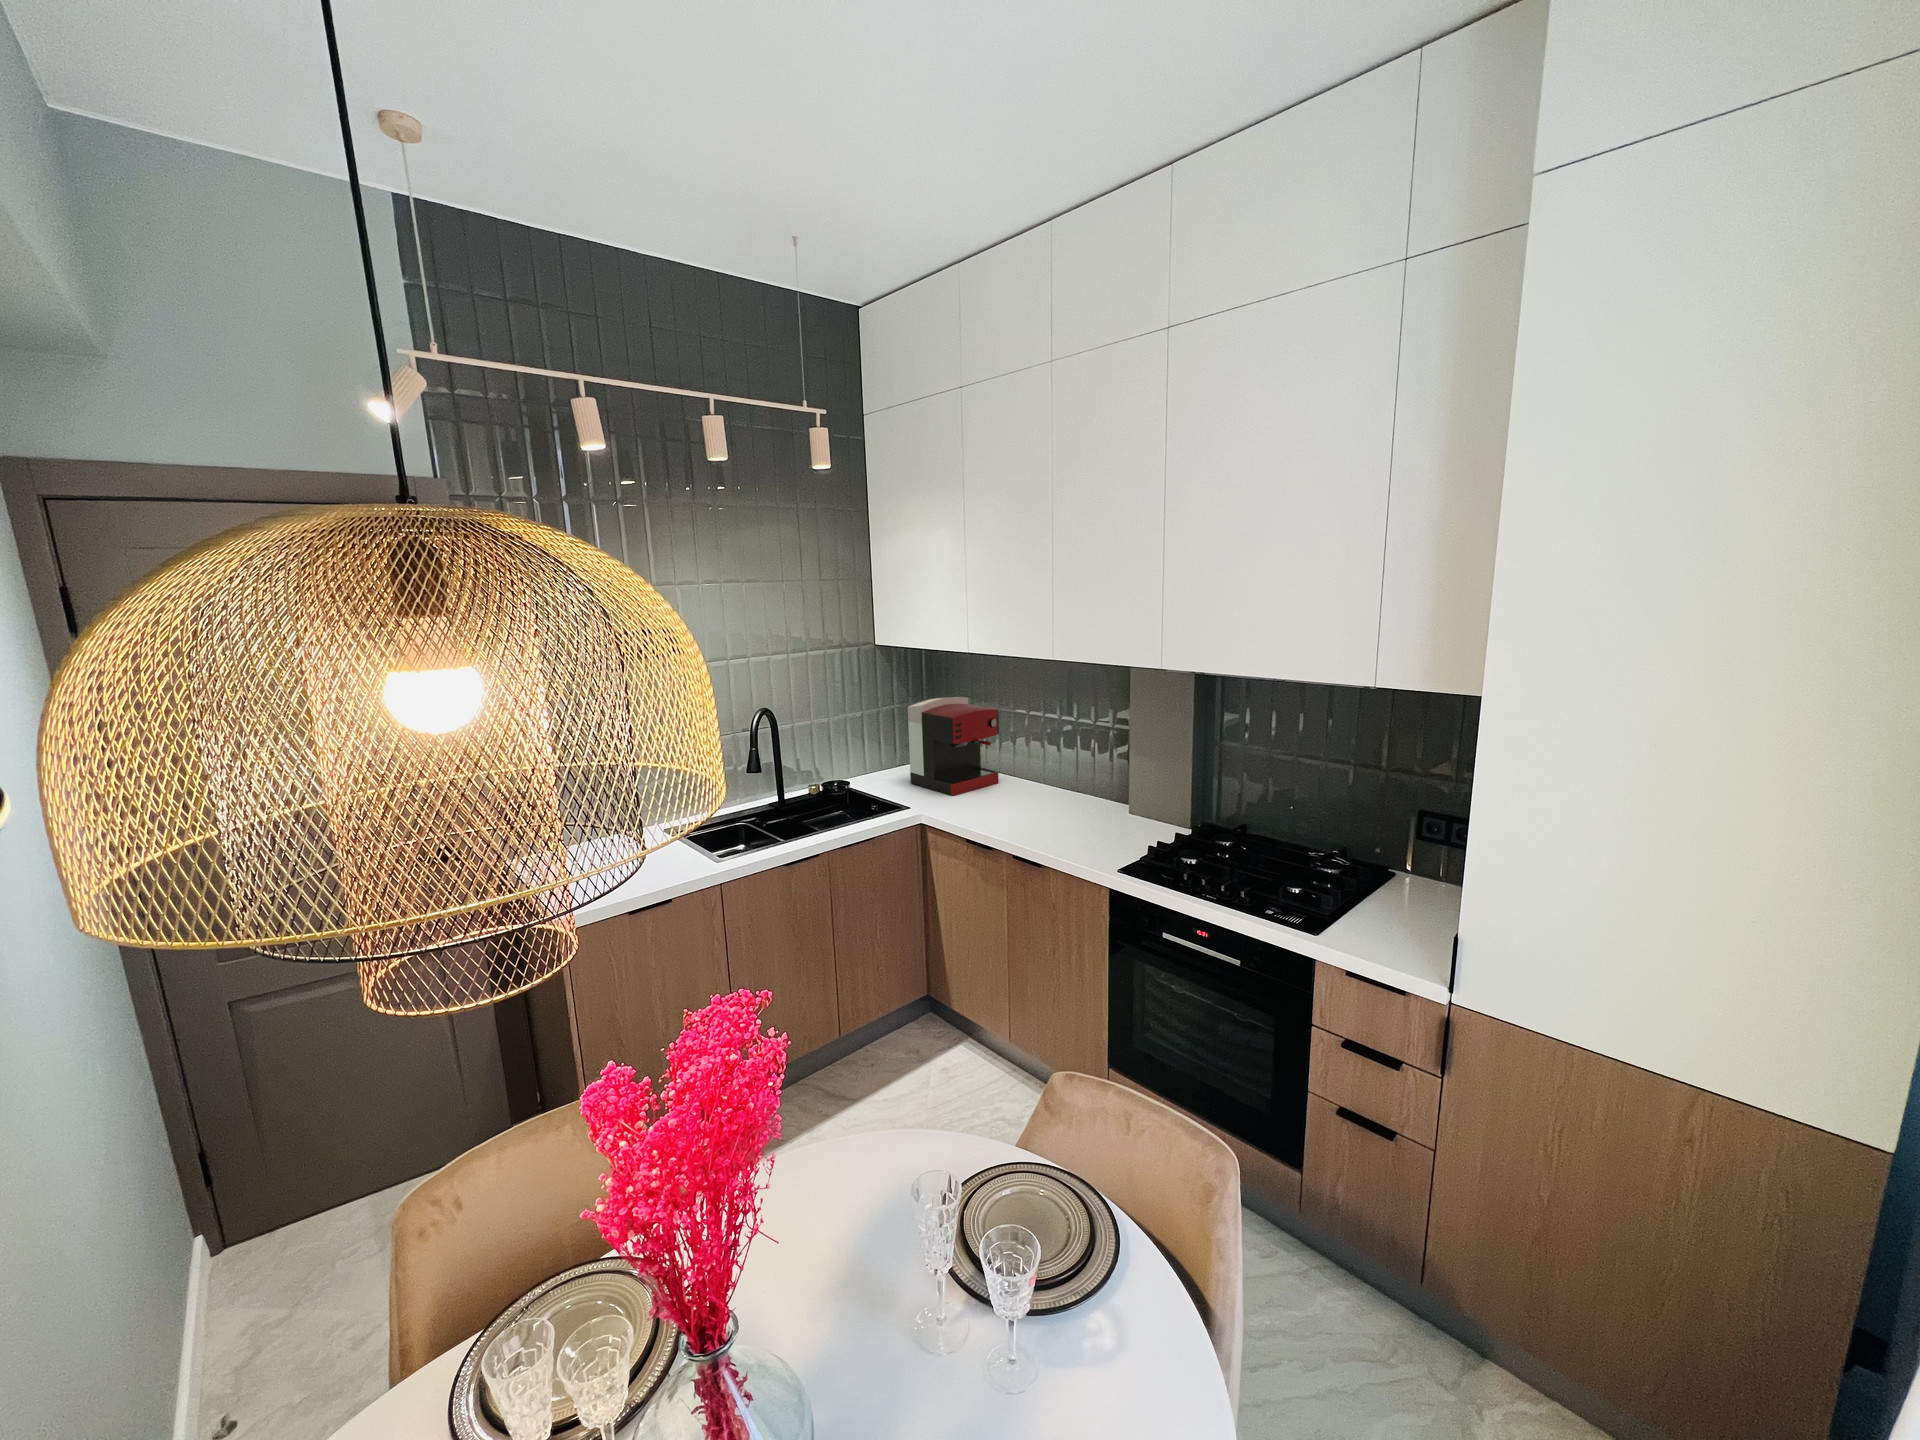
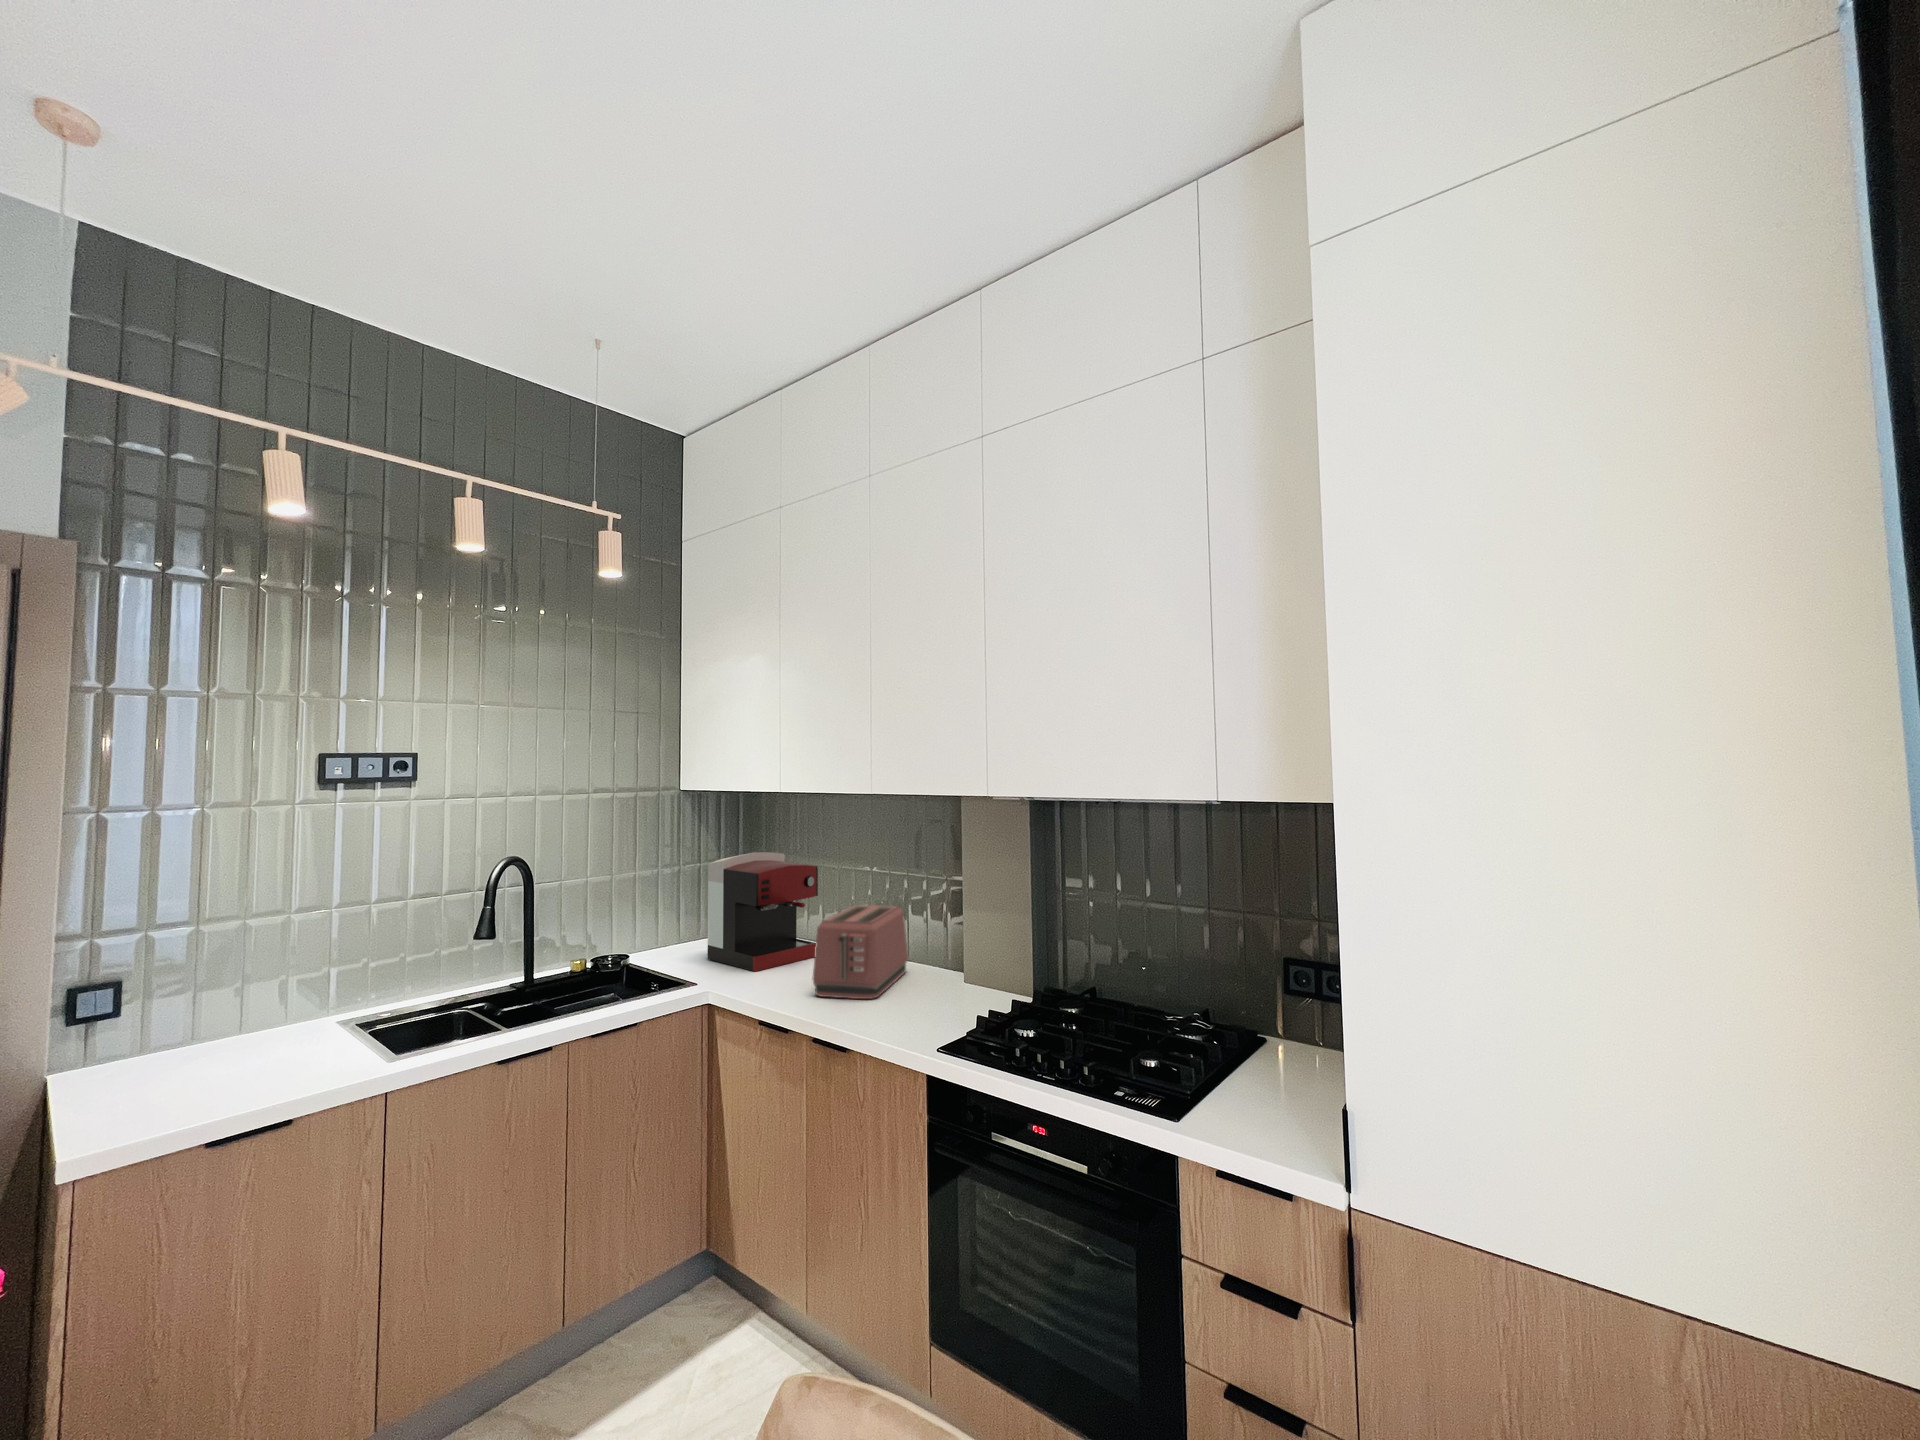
toaster: none [1006,745,1079,824] -> present [812,905,908,999]

